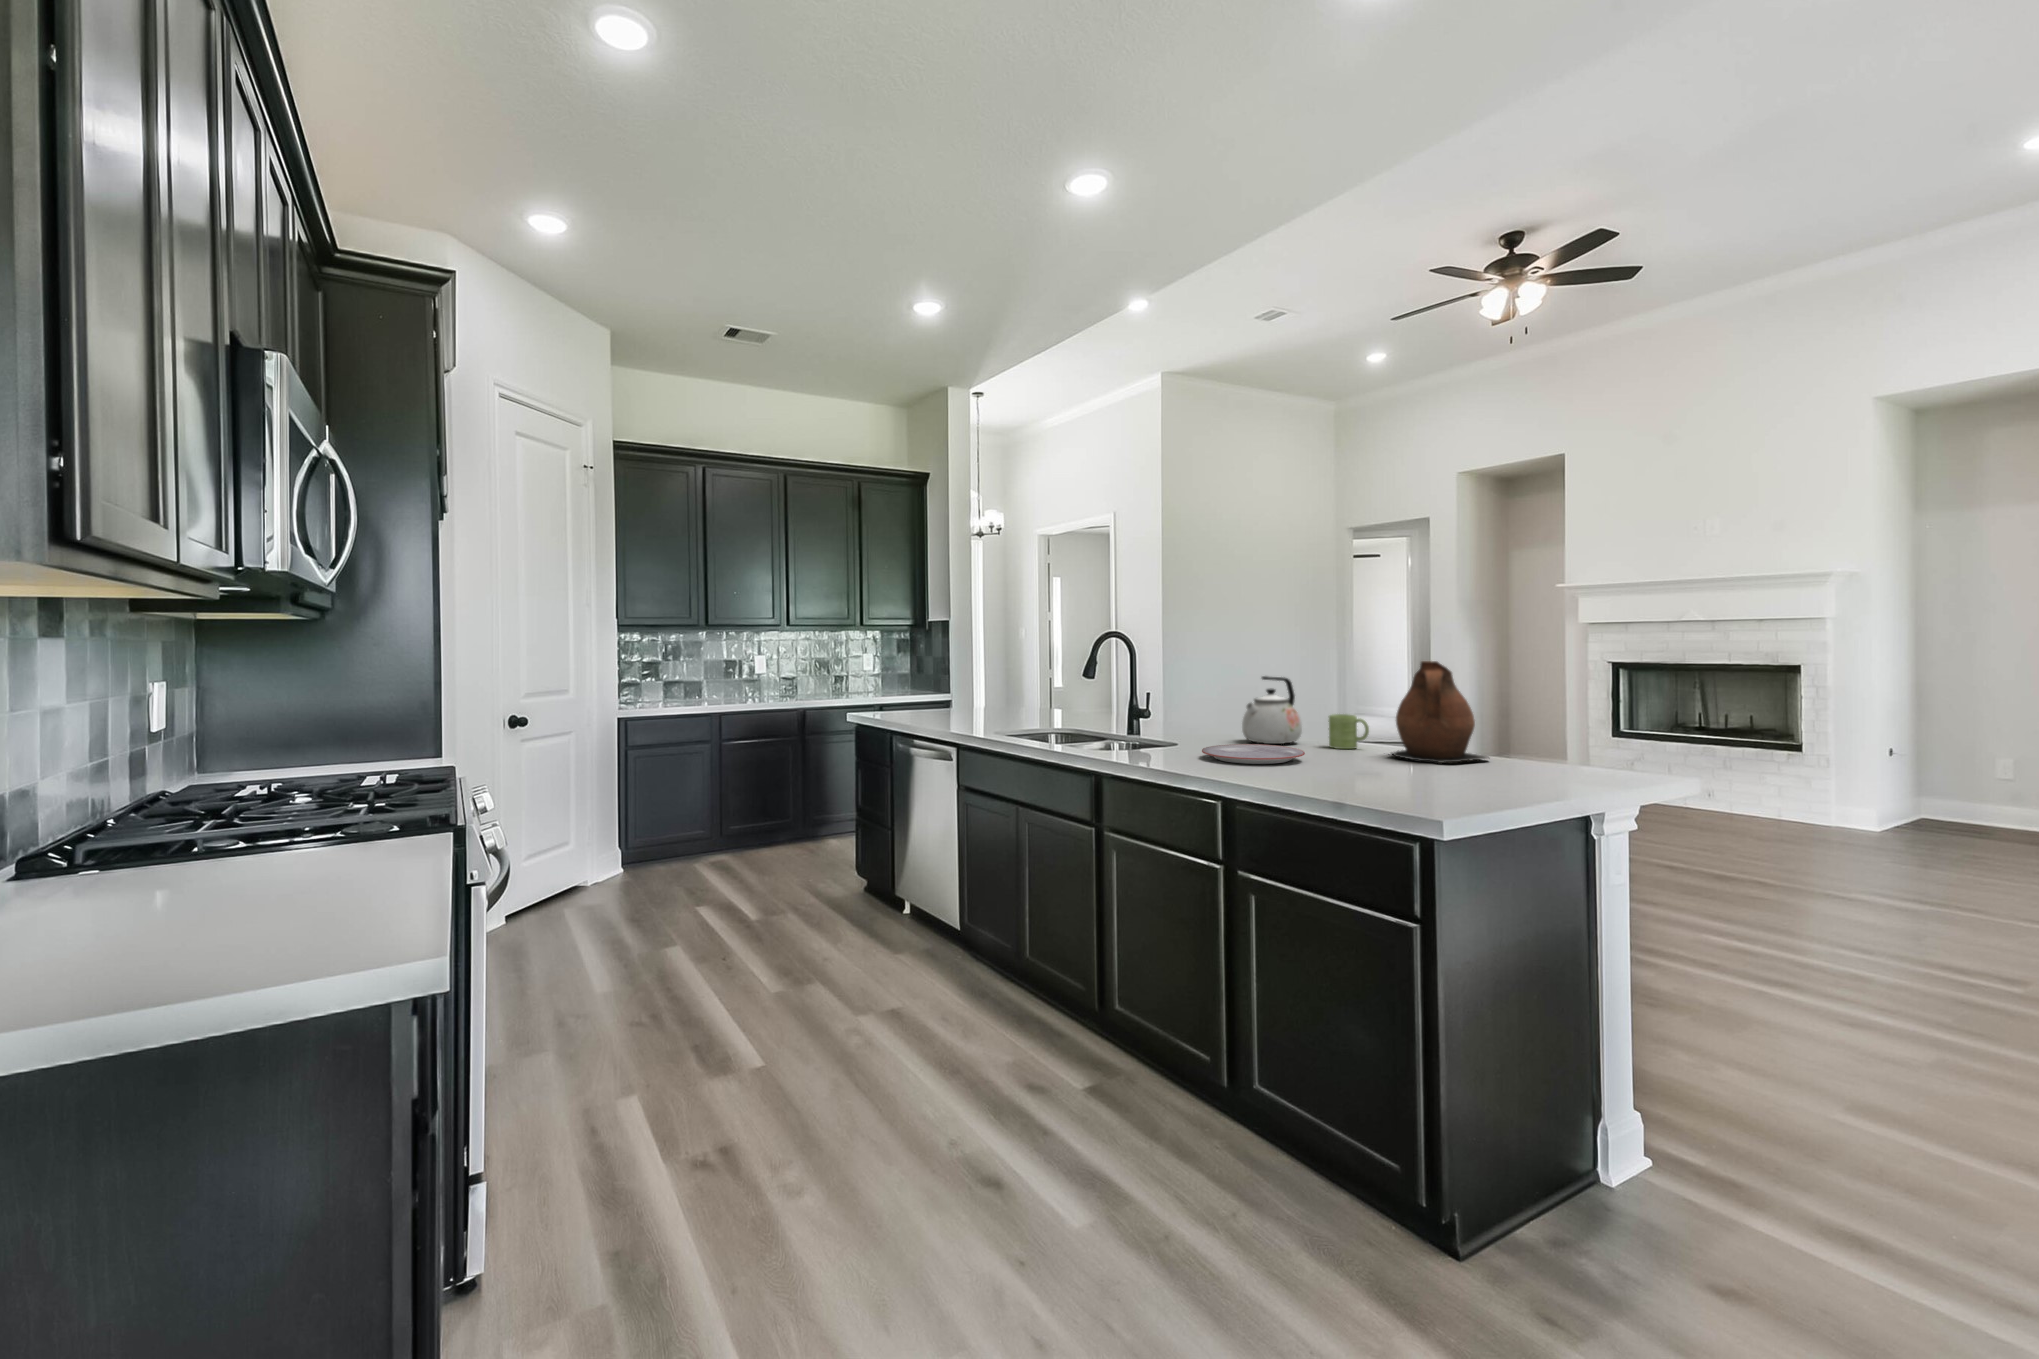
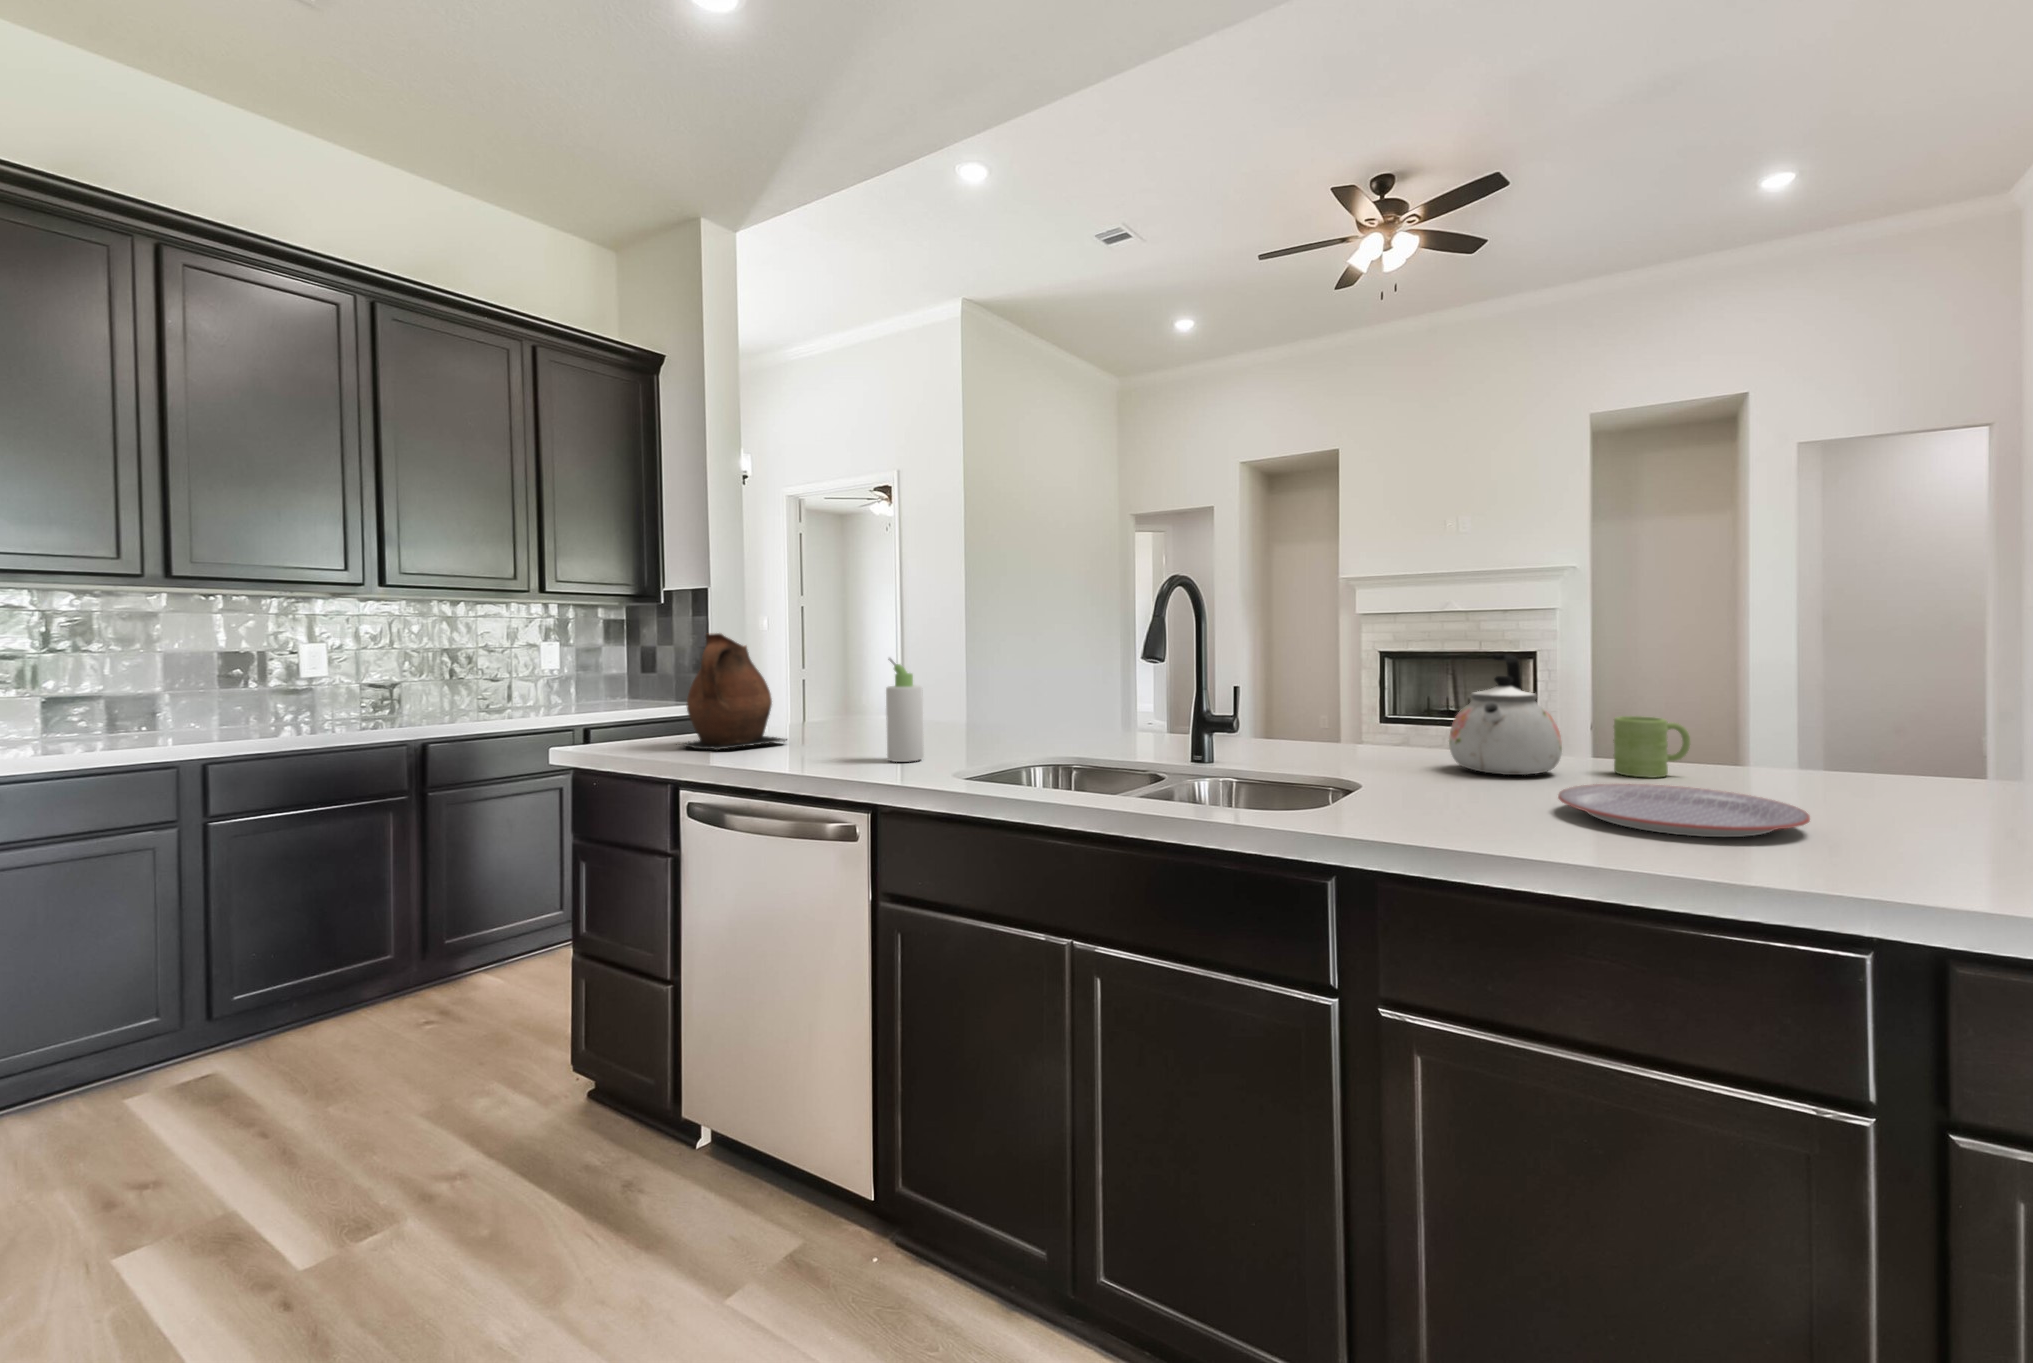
ceramic pitcher: present [1388,661,1488,763] -> present [683,633,786,750]
bottle: none [979,670,998,723] -> present [886,658,924,762]

